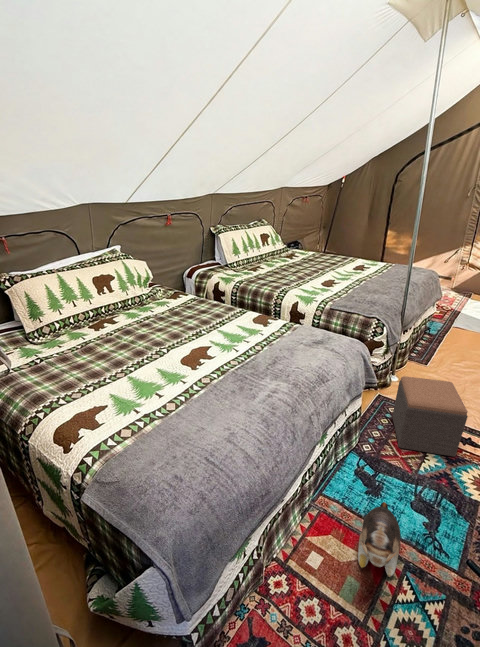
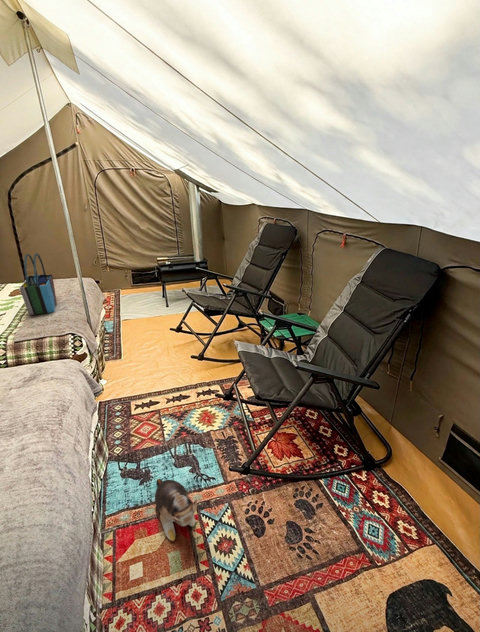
tote bag: none [353,232,390,293] -> present [19,253,57,315]
footstool: present [392,376,468,457] -> none [116,361,179,432]

